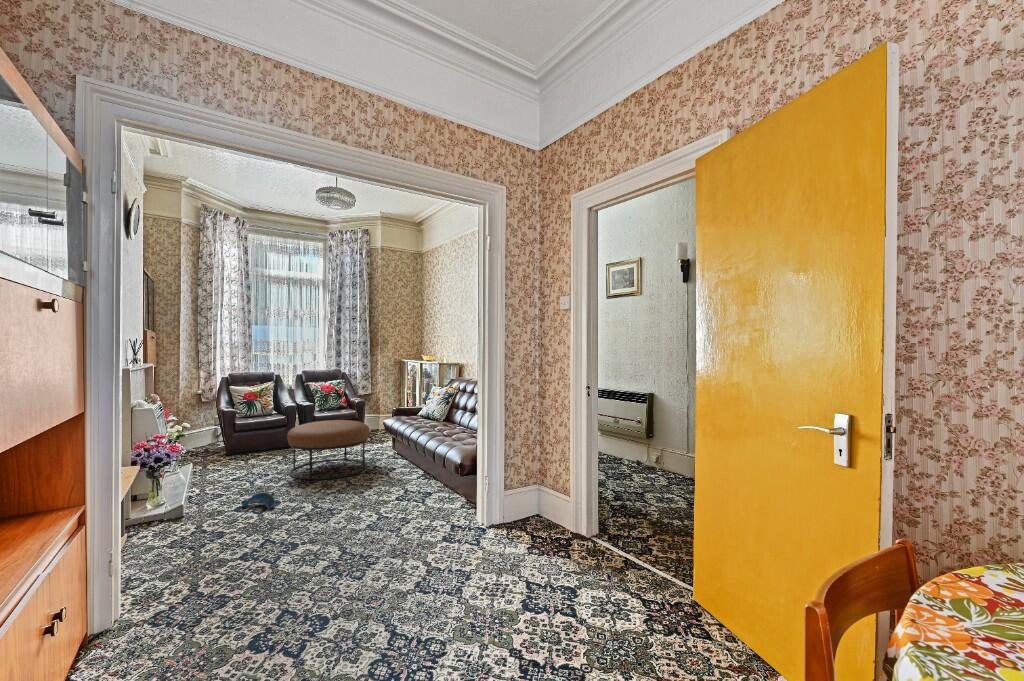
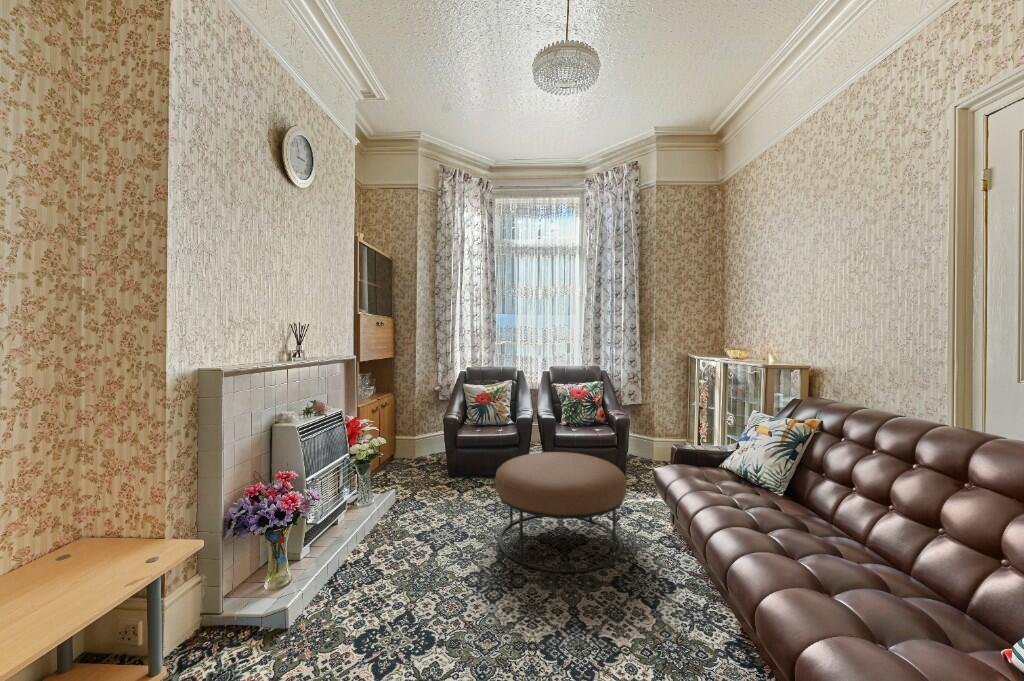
plush toy: present [241,493,275,510] -> none [385,597,435,649]

